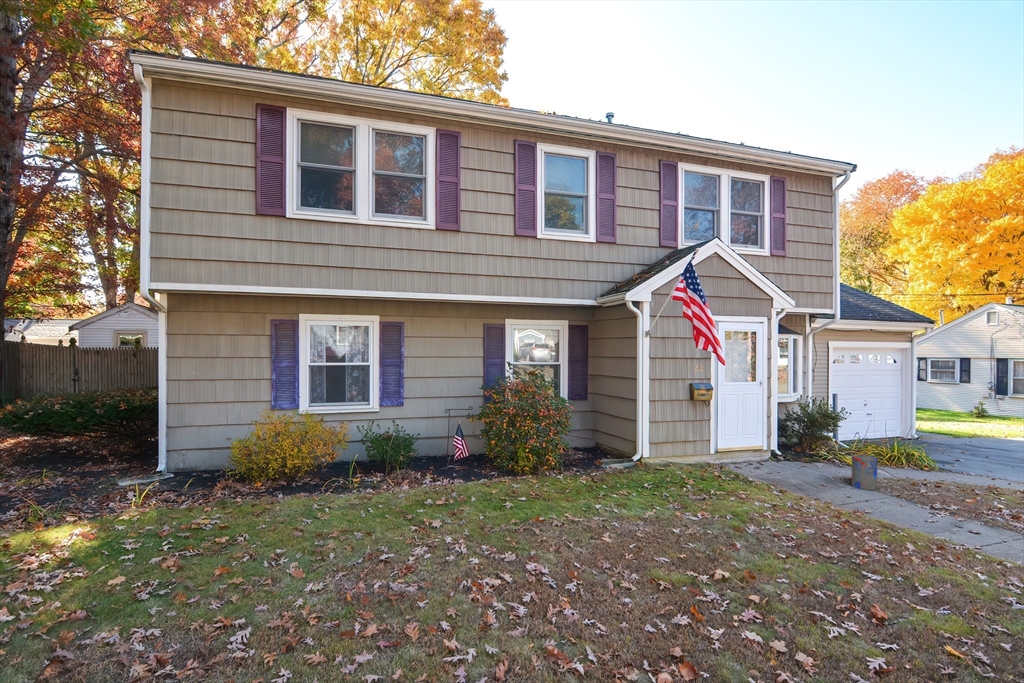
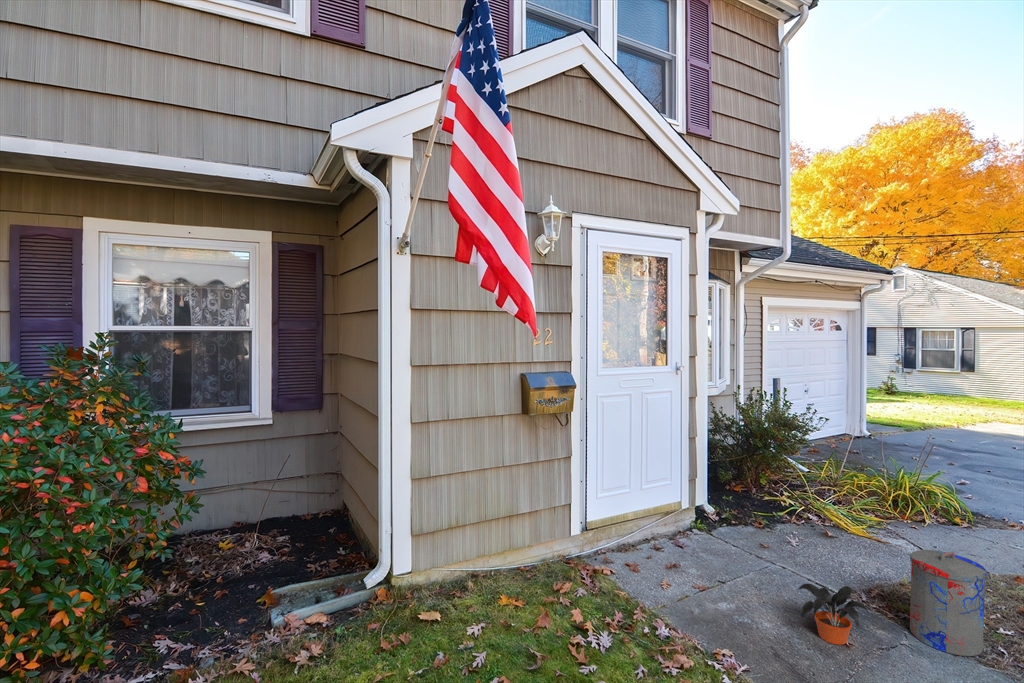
potted plant: none [804,465,830,485] -> present [799,583,868,645]

